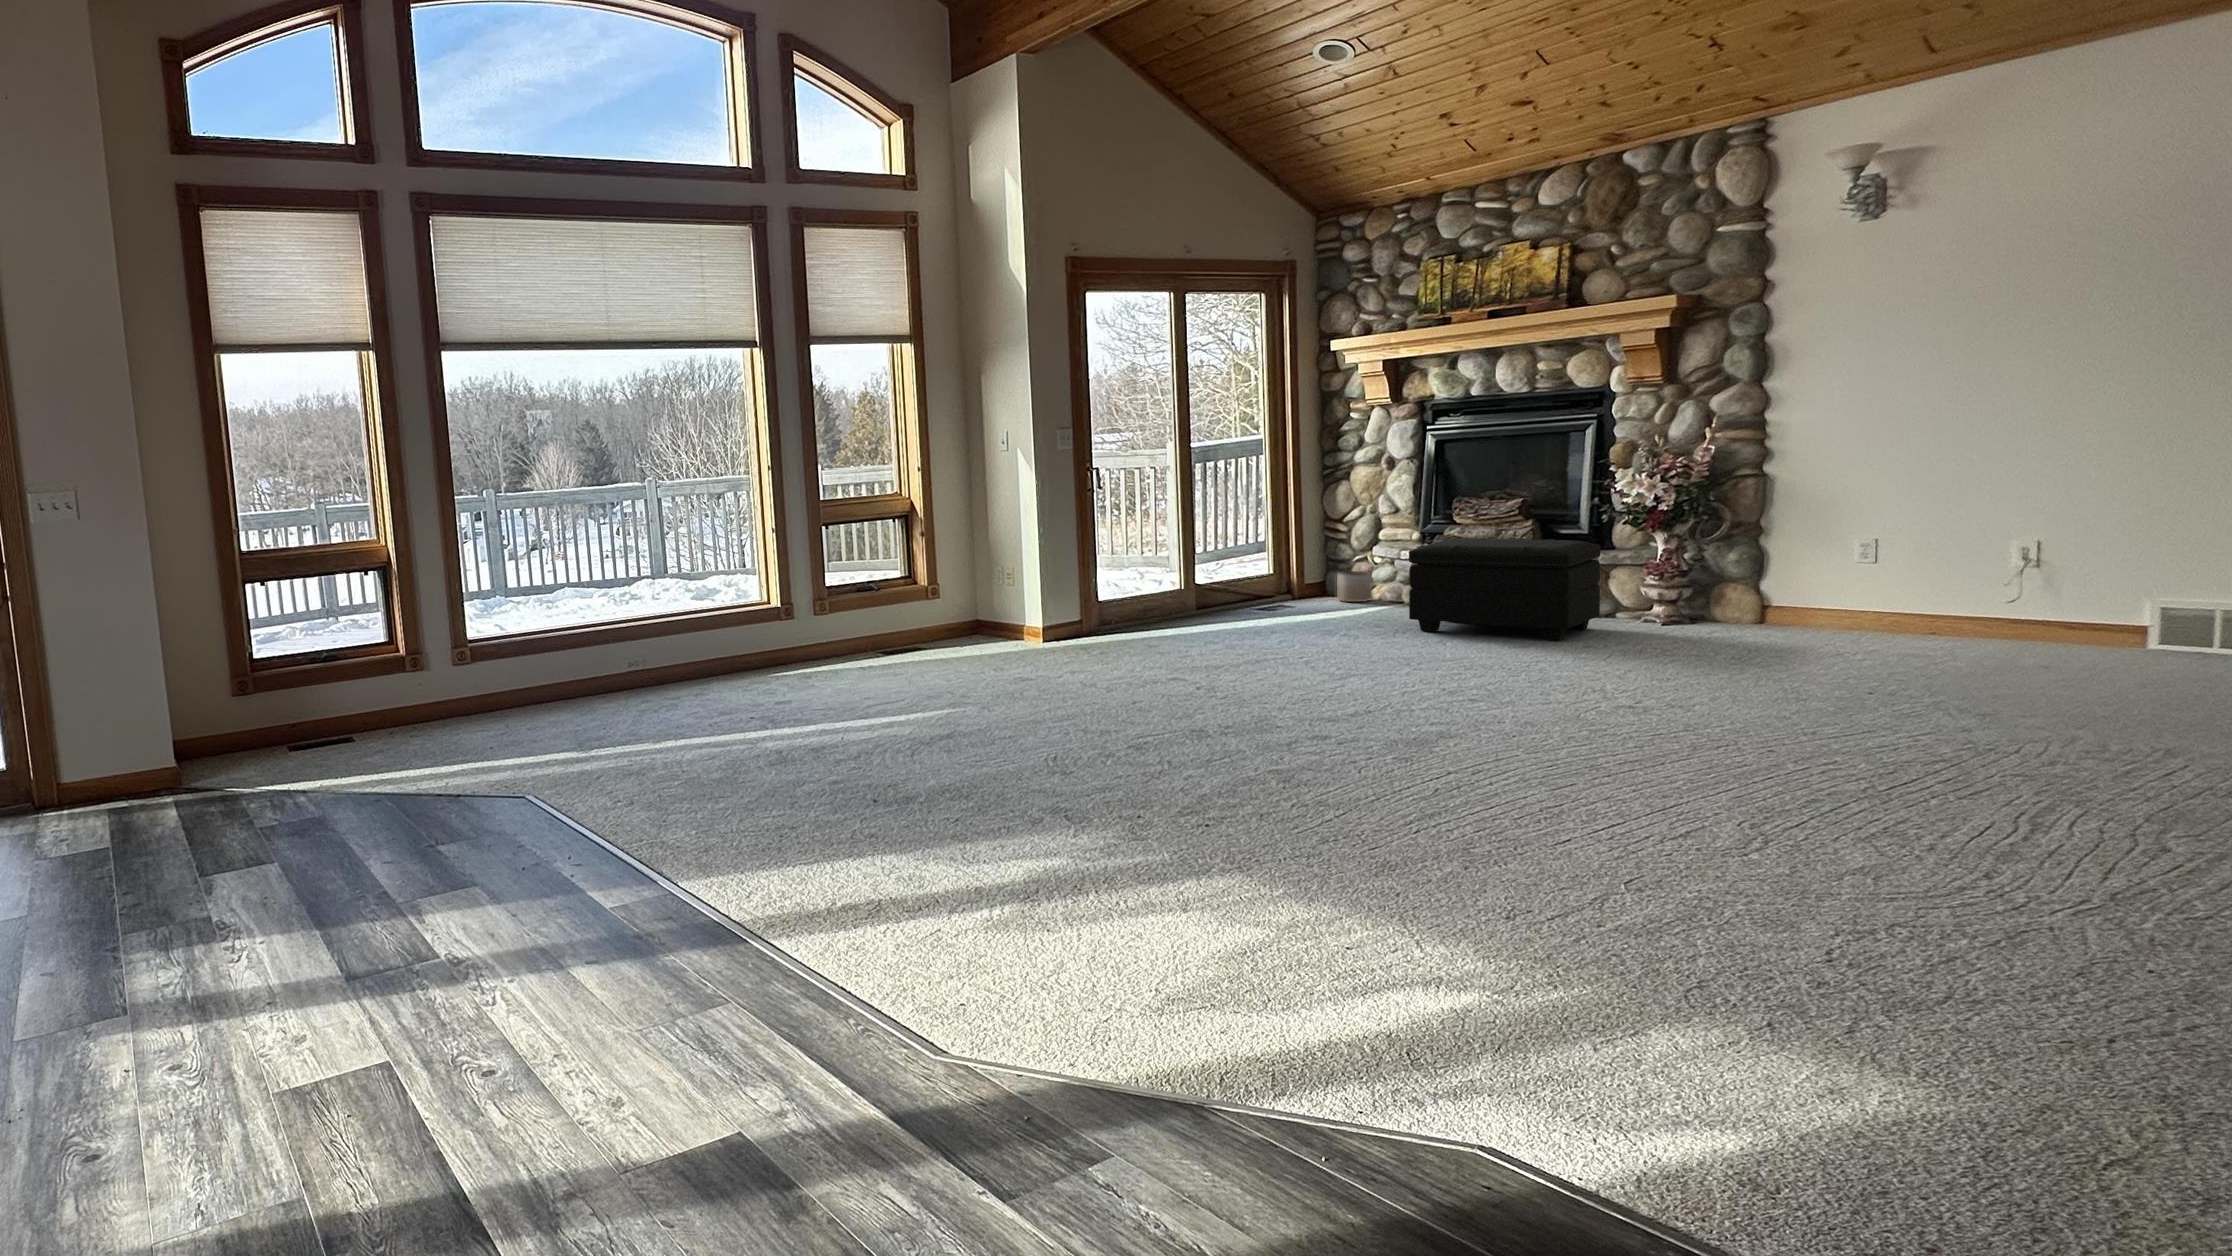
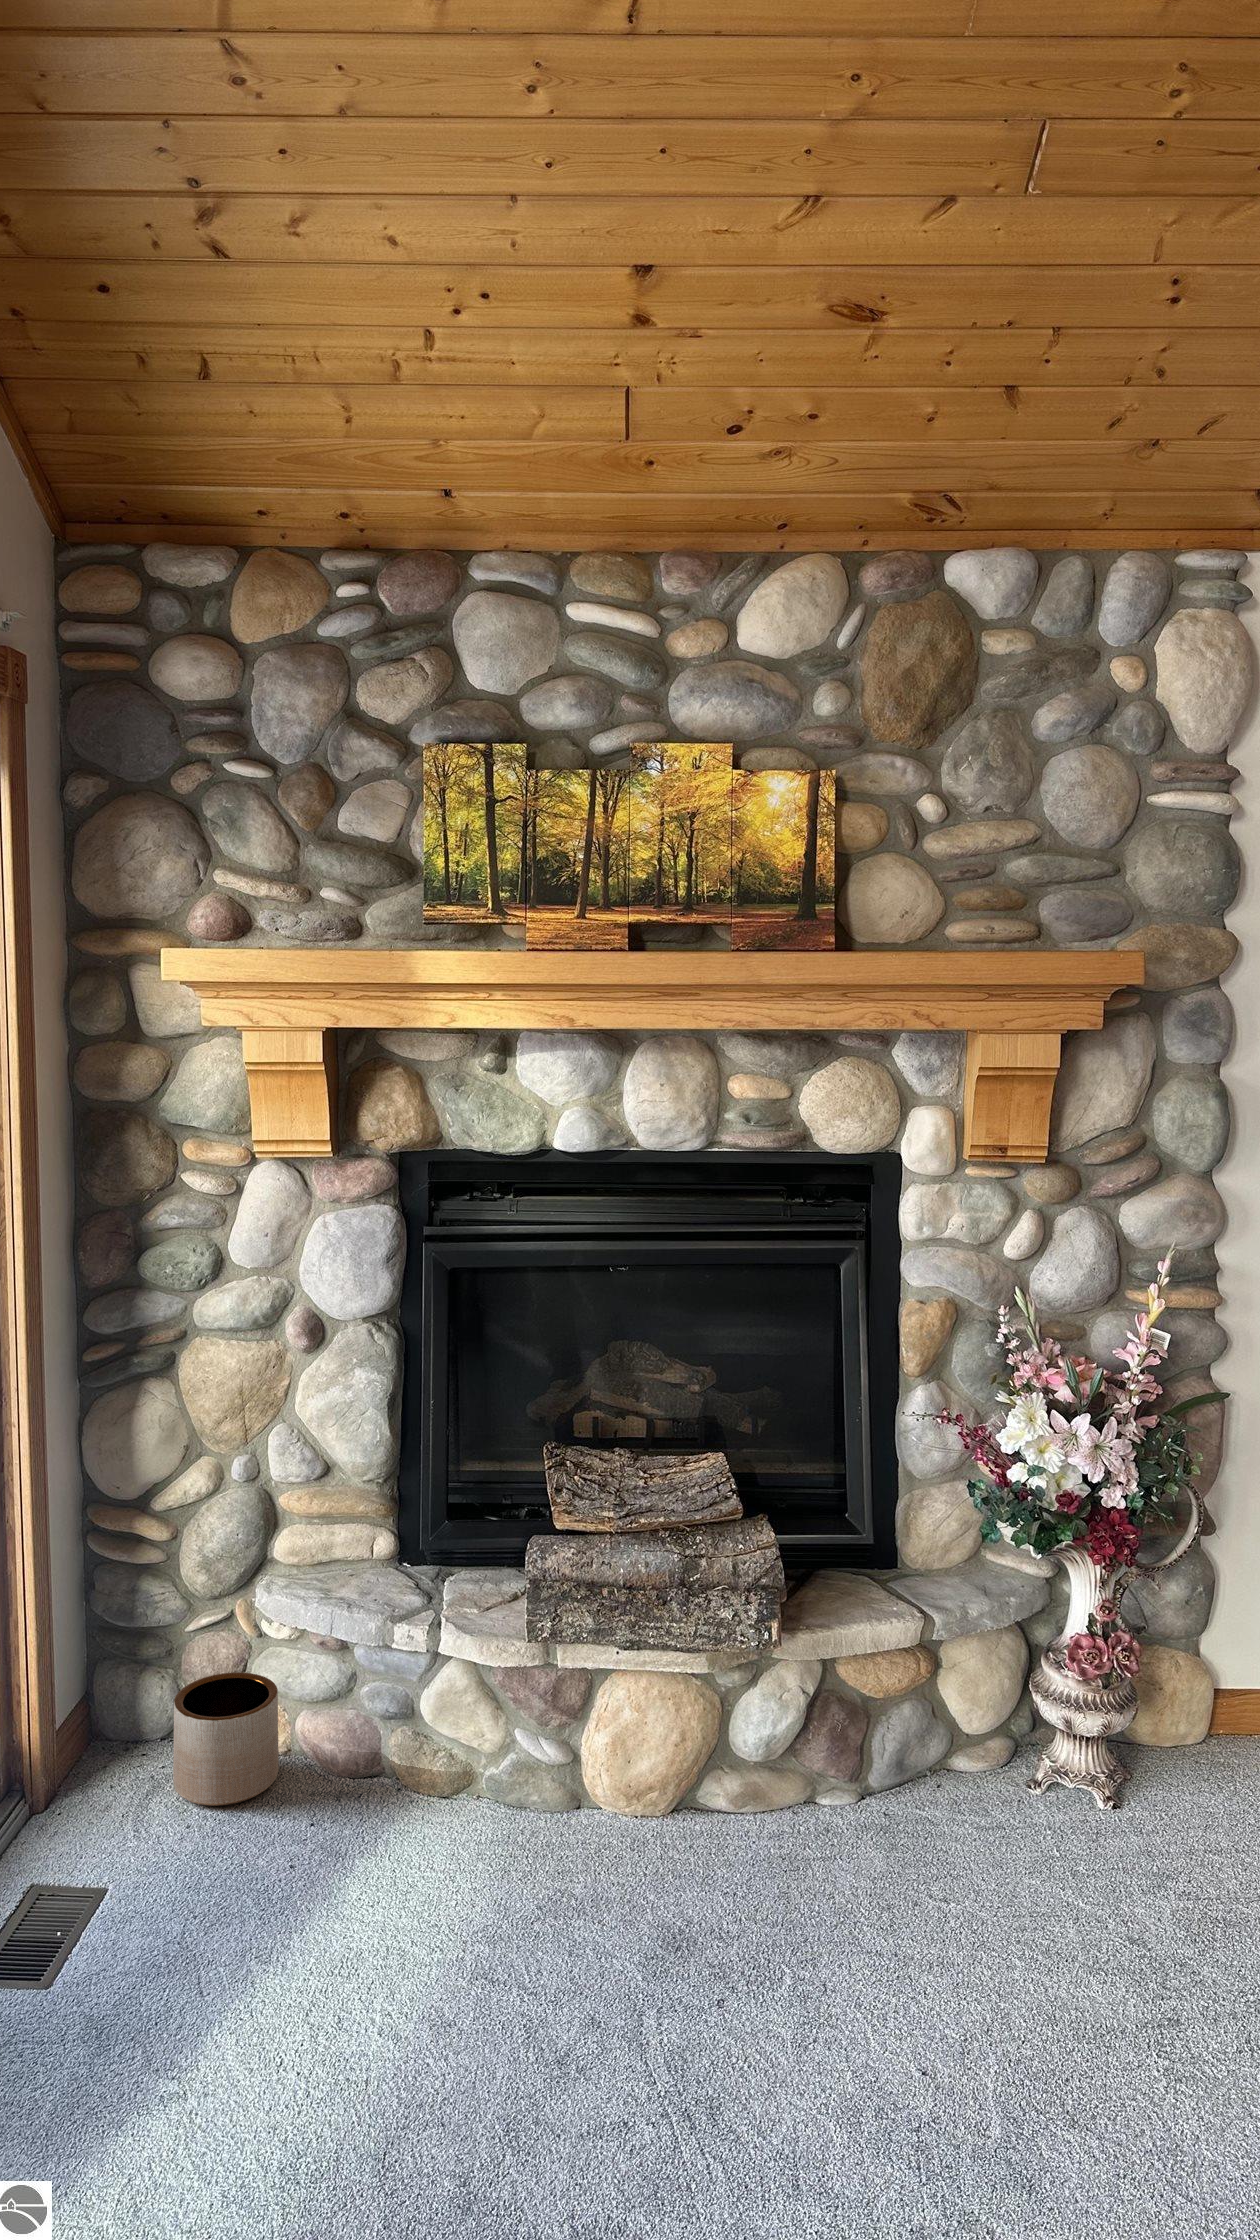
footstool: present [1409,538,1601,640] -> none [620,1618,1160,2075]

